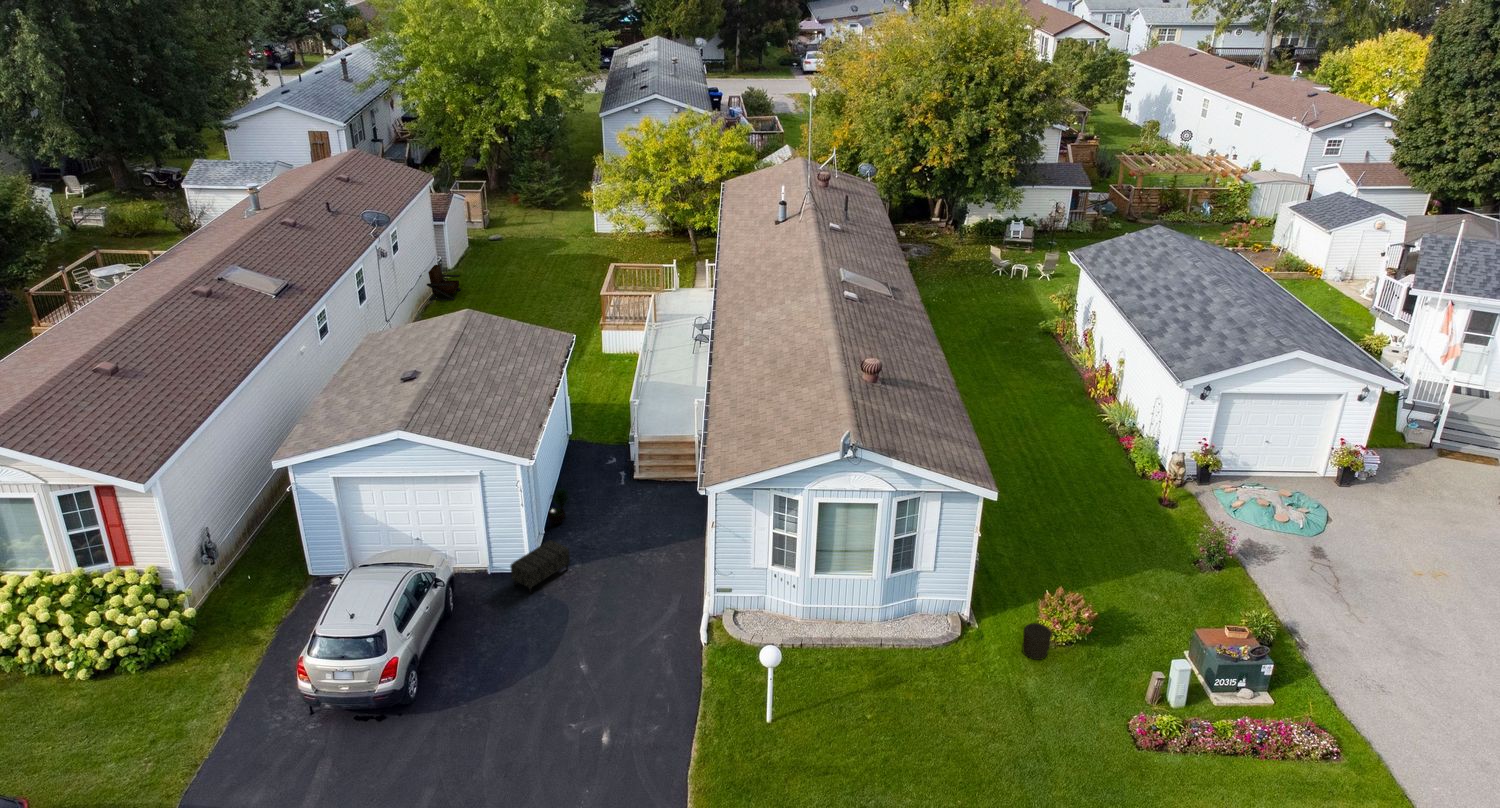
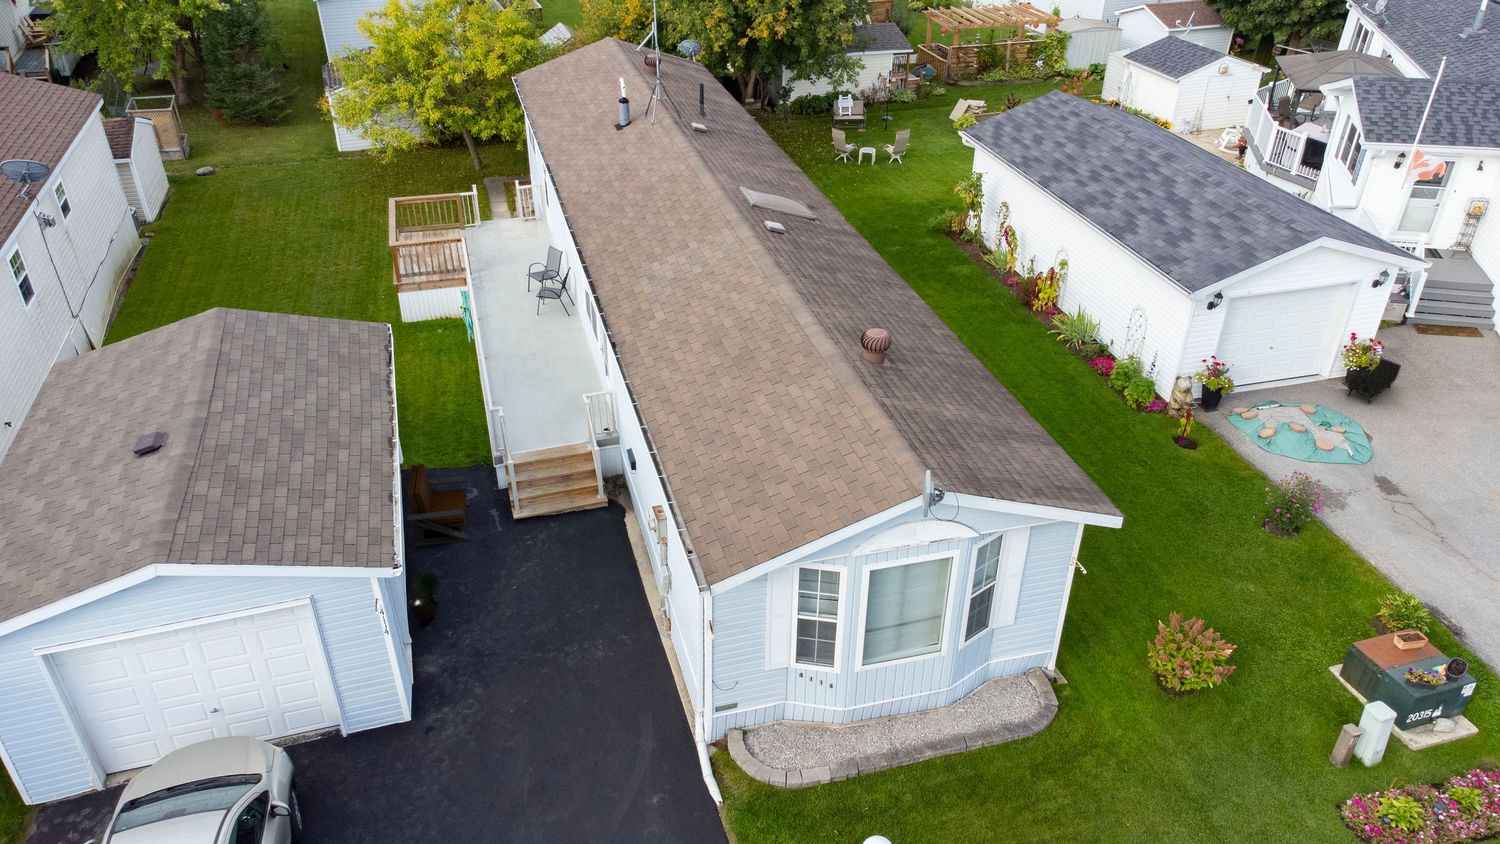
lounge chair: present [427,265,461,300] -> present [407,464,470,546]
bench: present [510,540,570,594] -> present [1348,358,1401,404]
woven basket: present [1022,623,1052,660] -> none [1131,664,1175,714]

